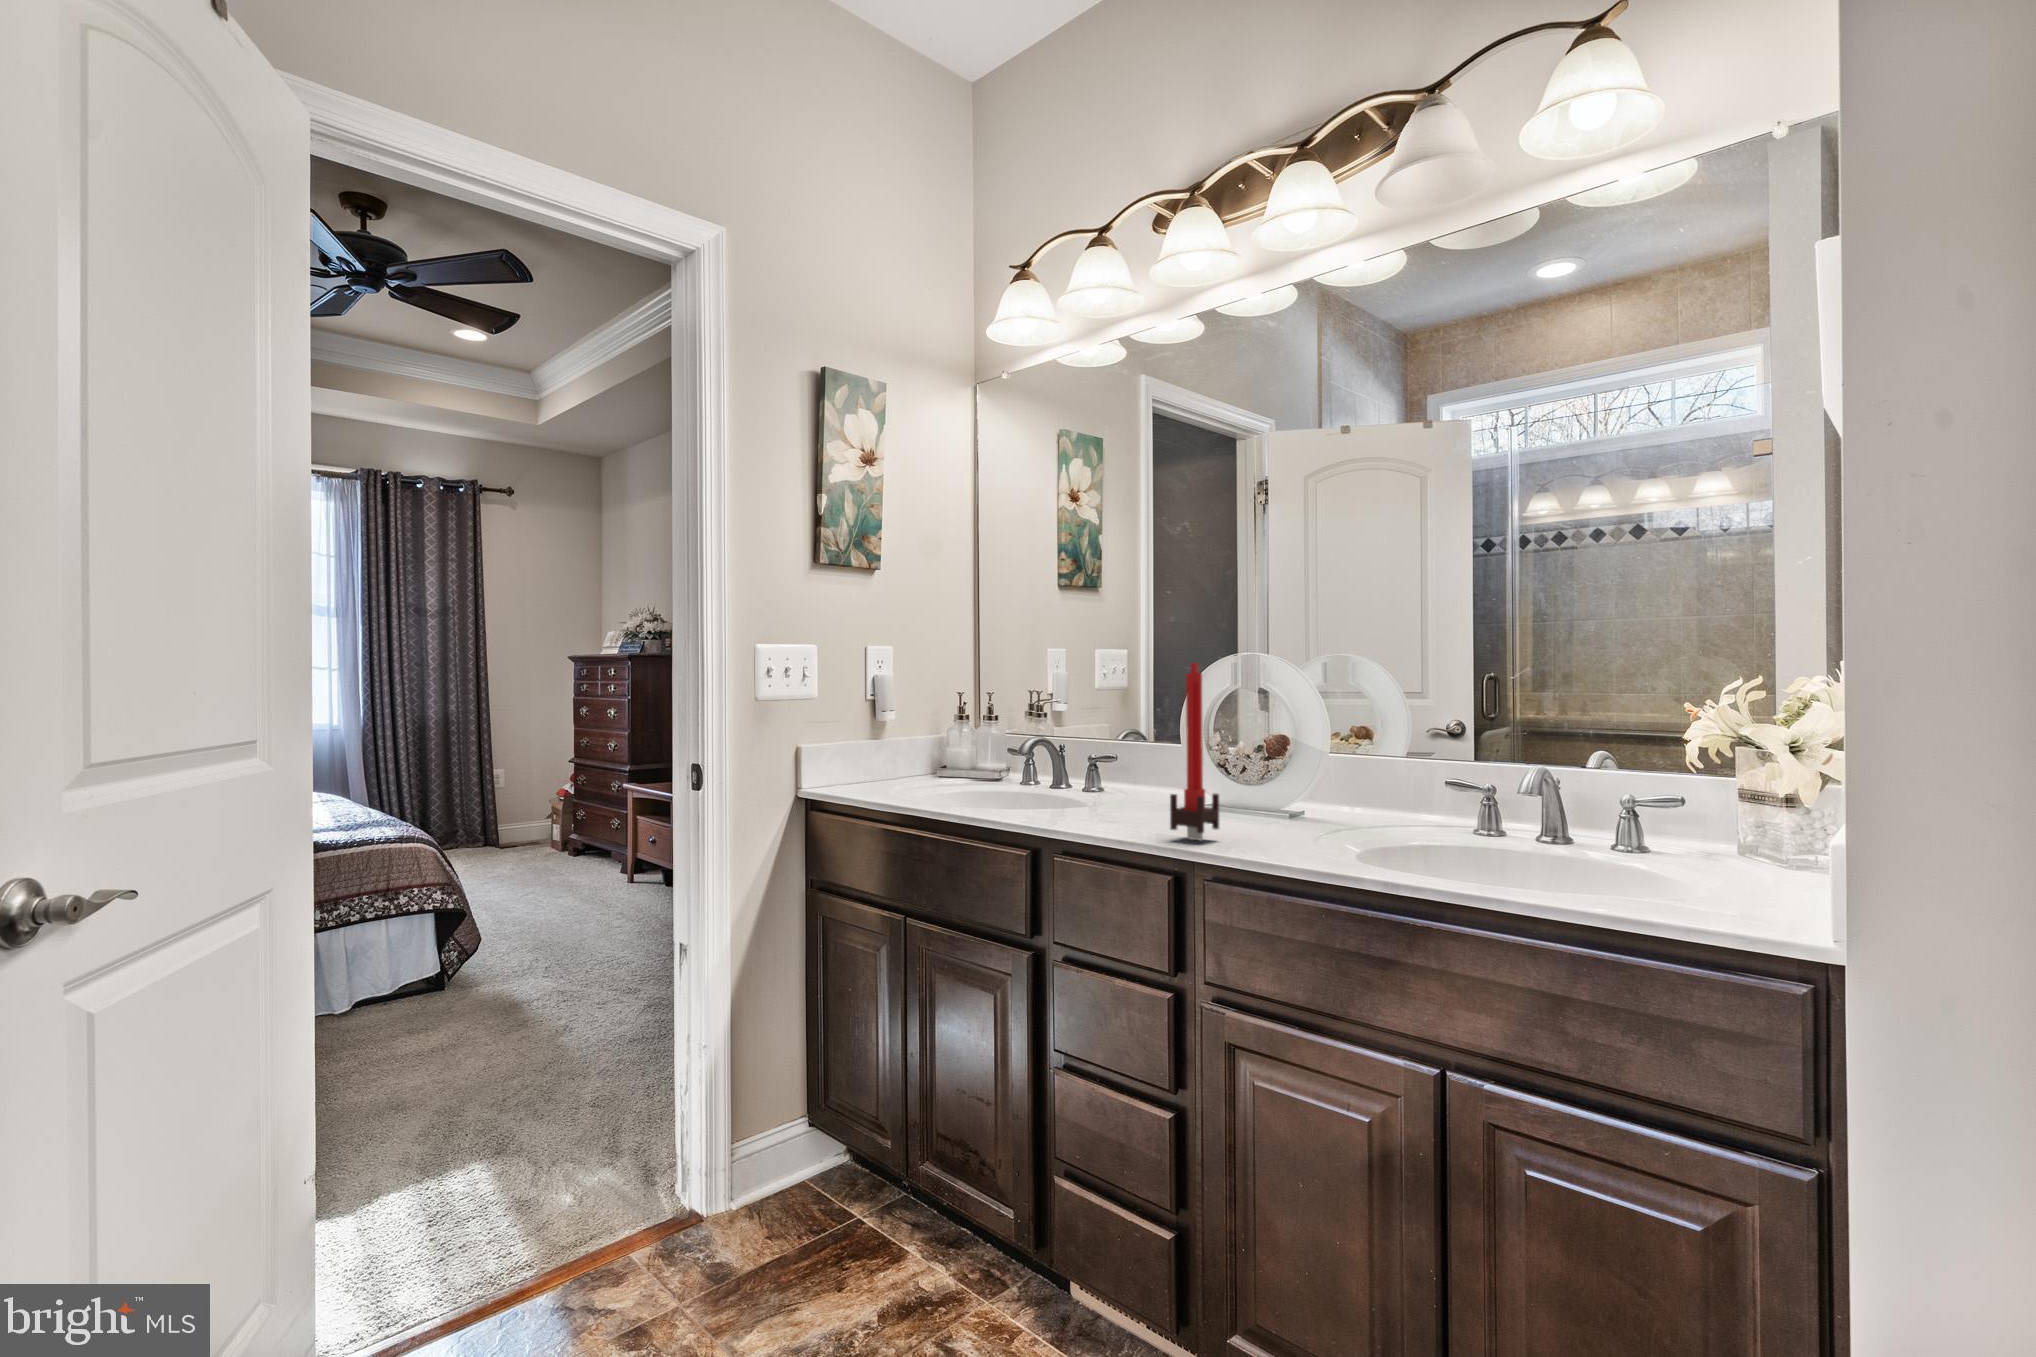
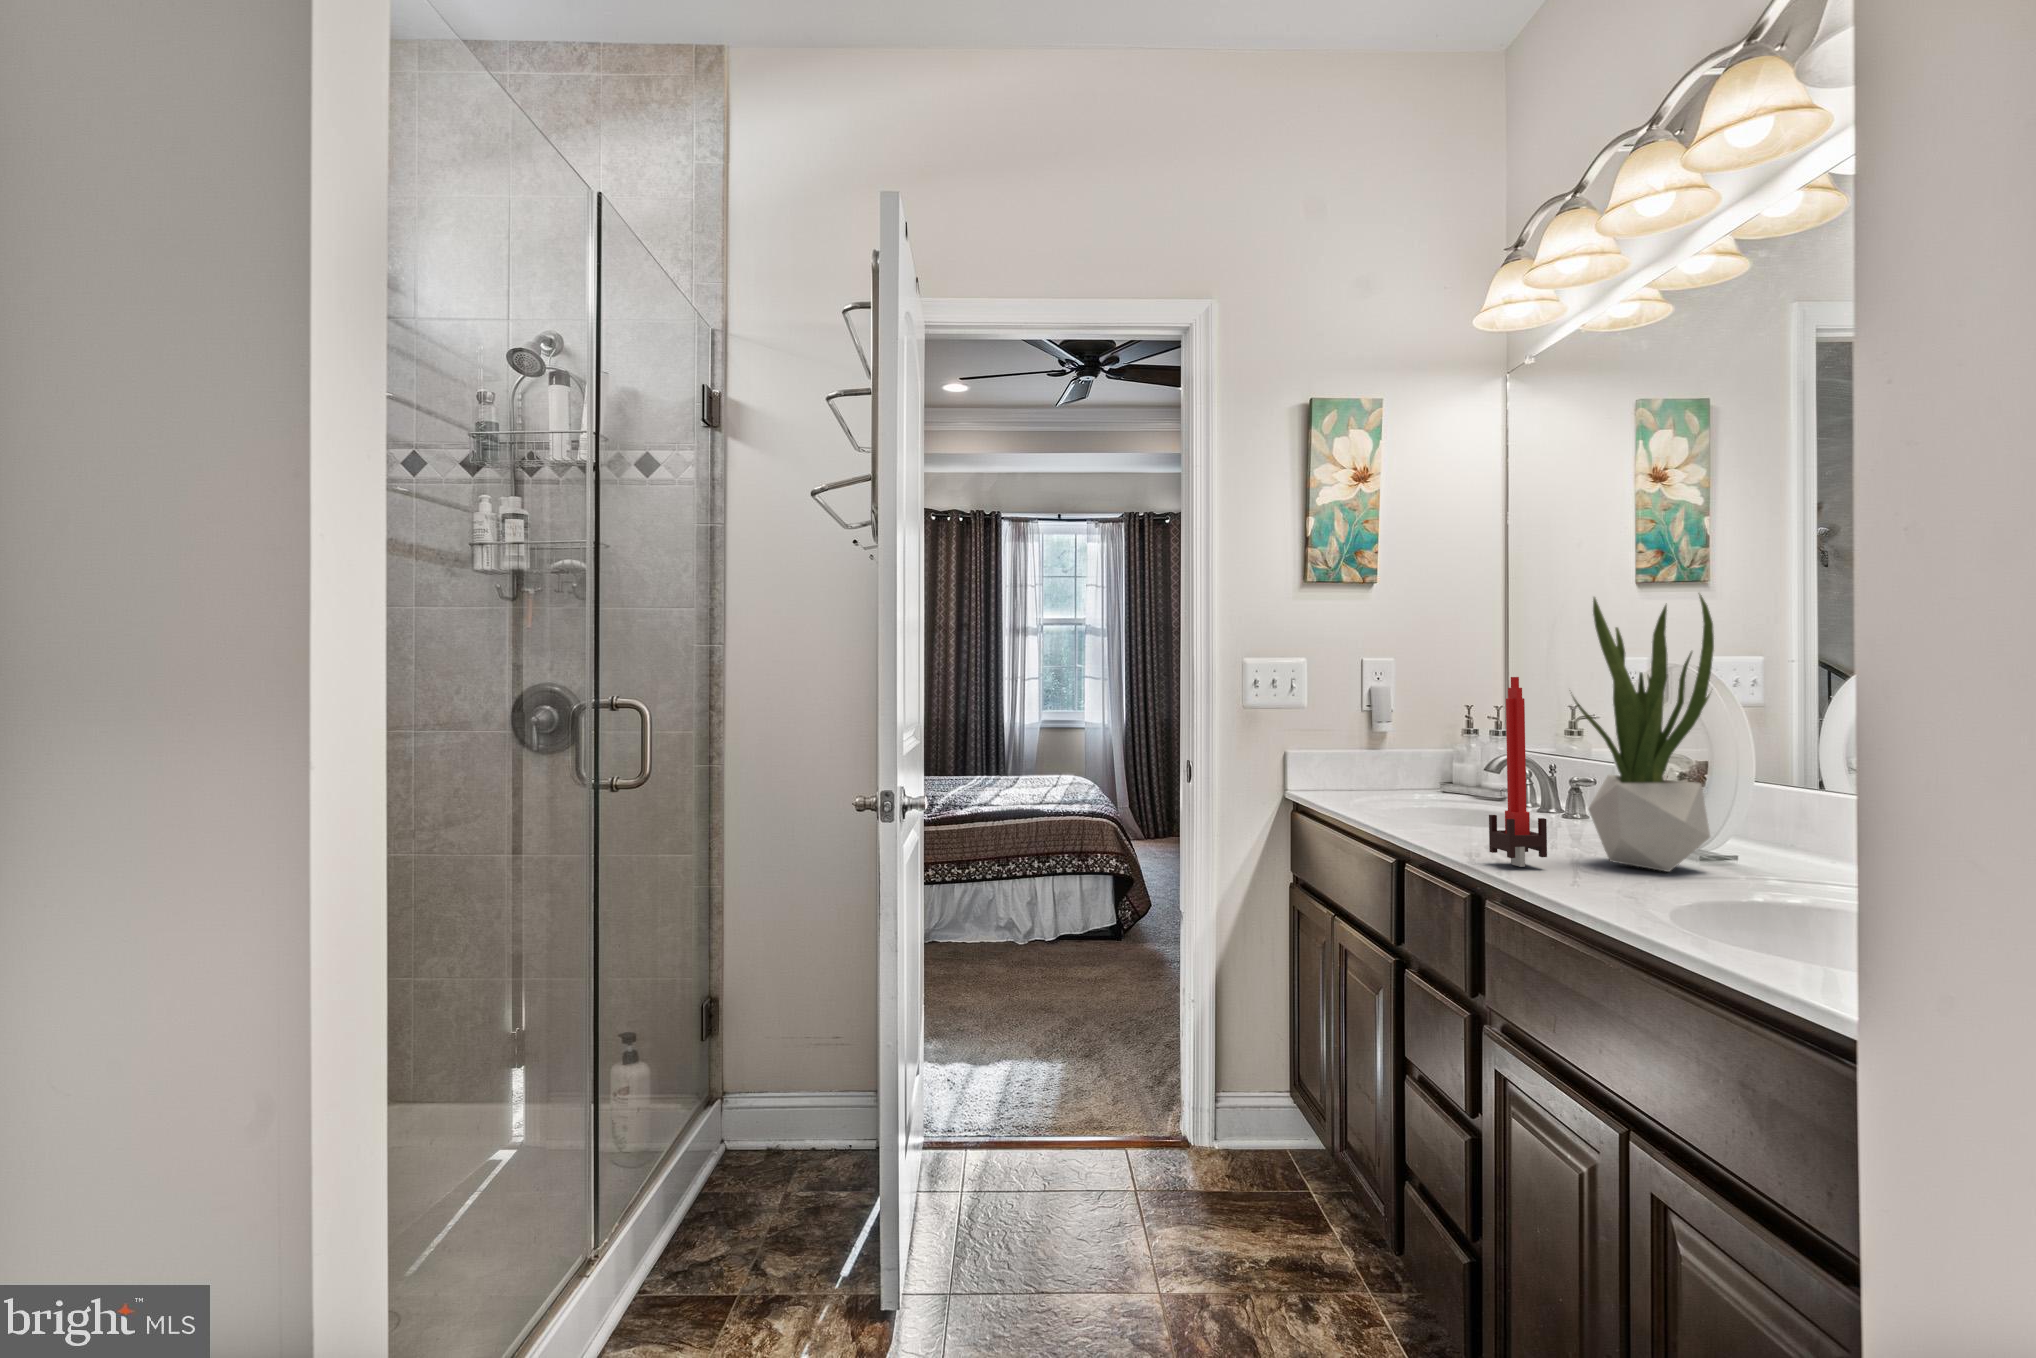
potted plant: none [1214,593,1318,831] -> present [1573,594,1714,872]

